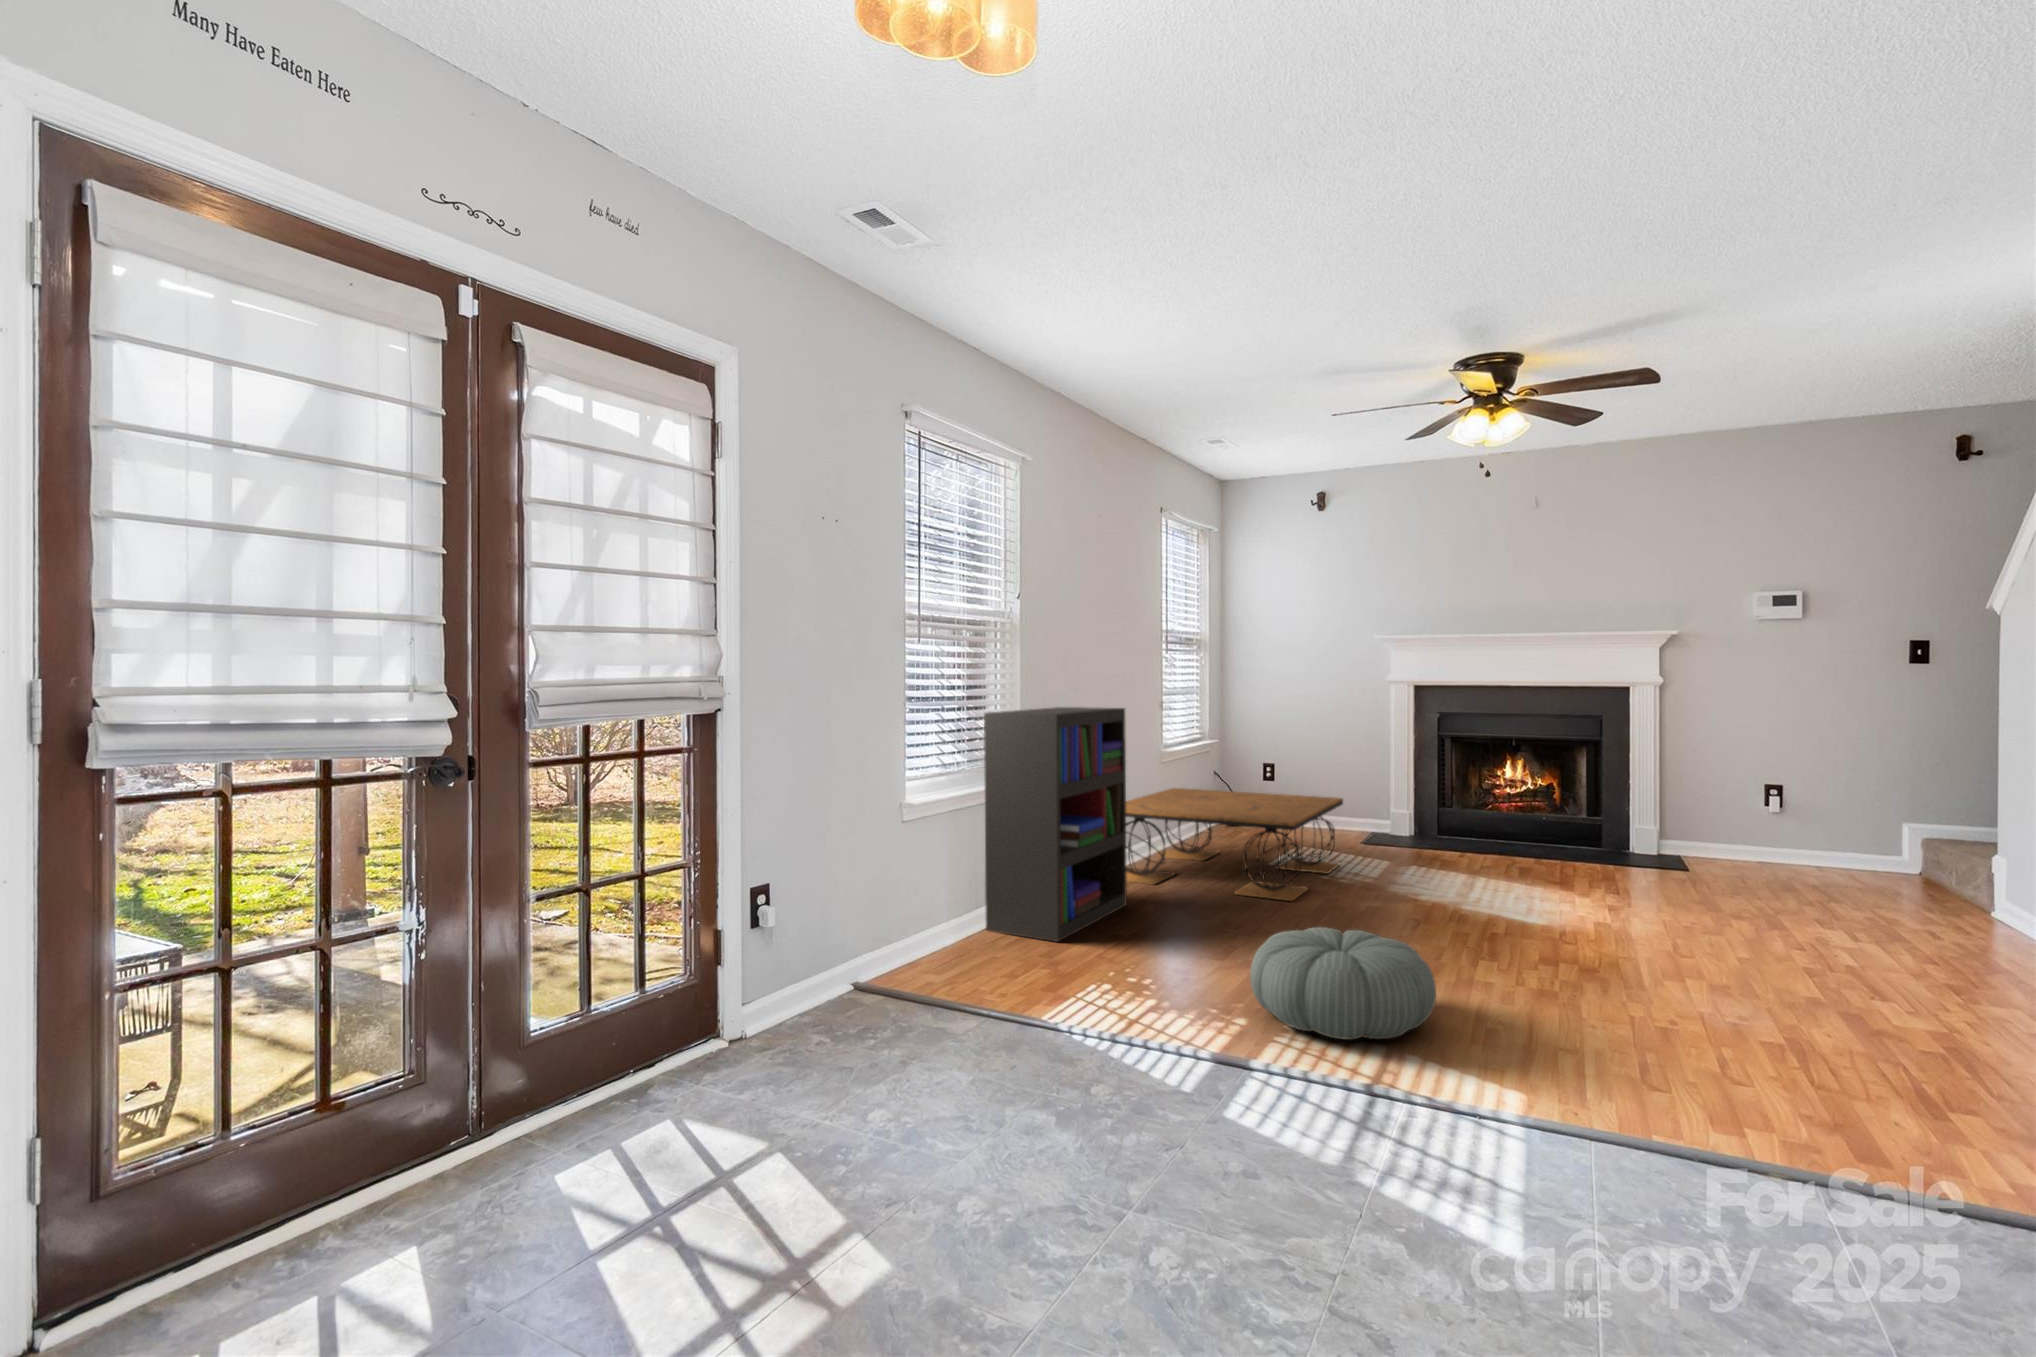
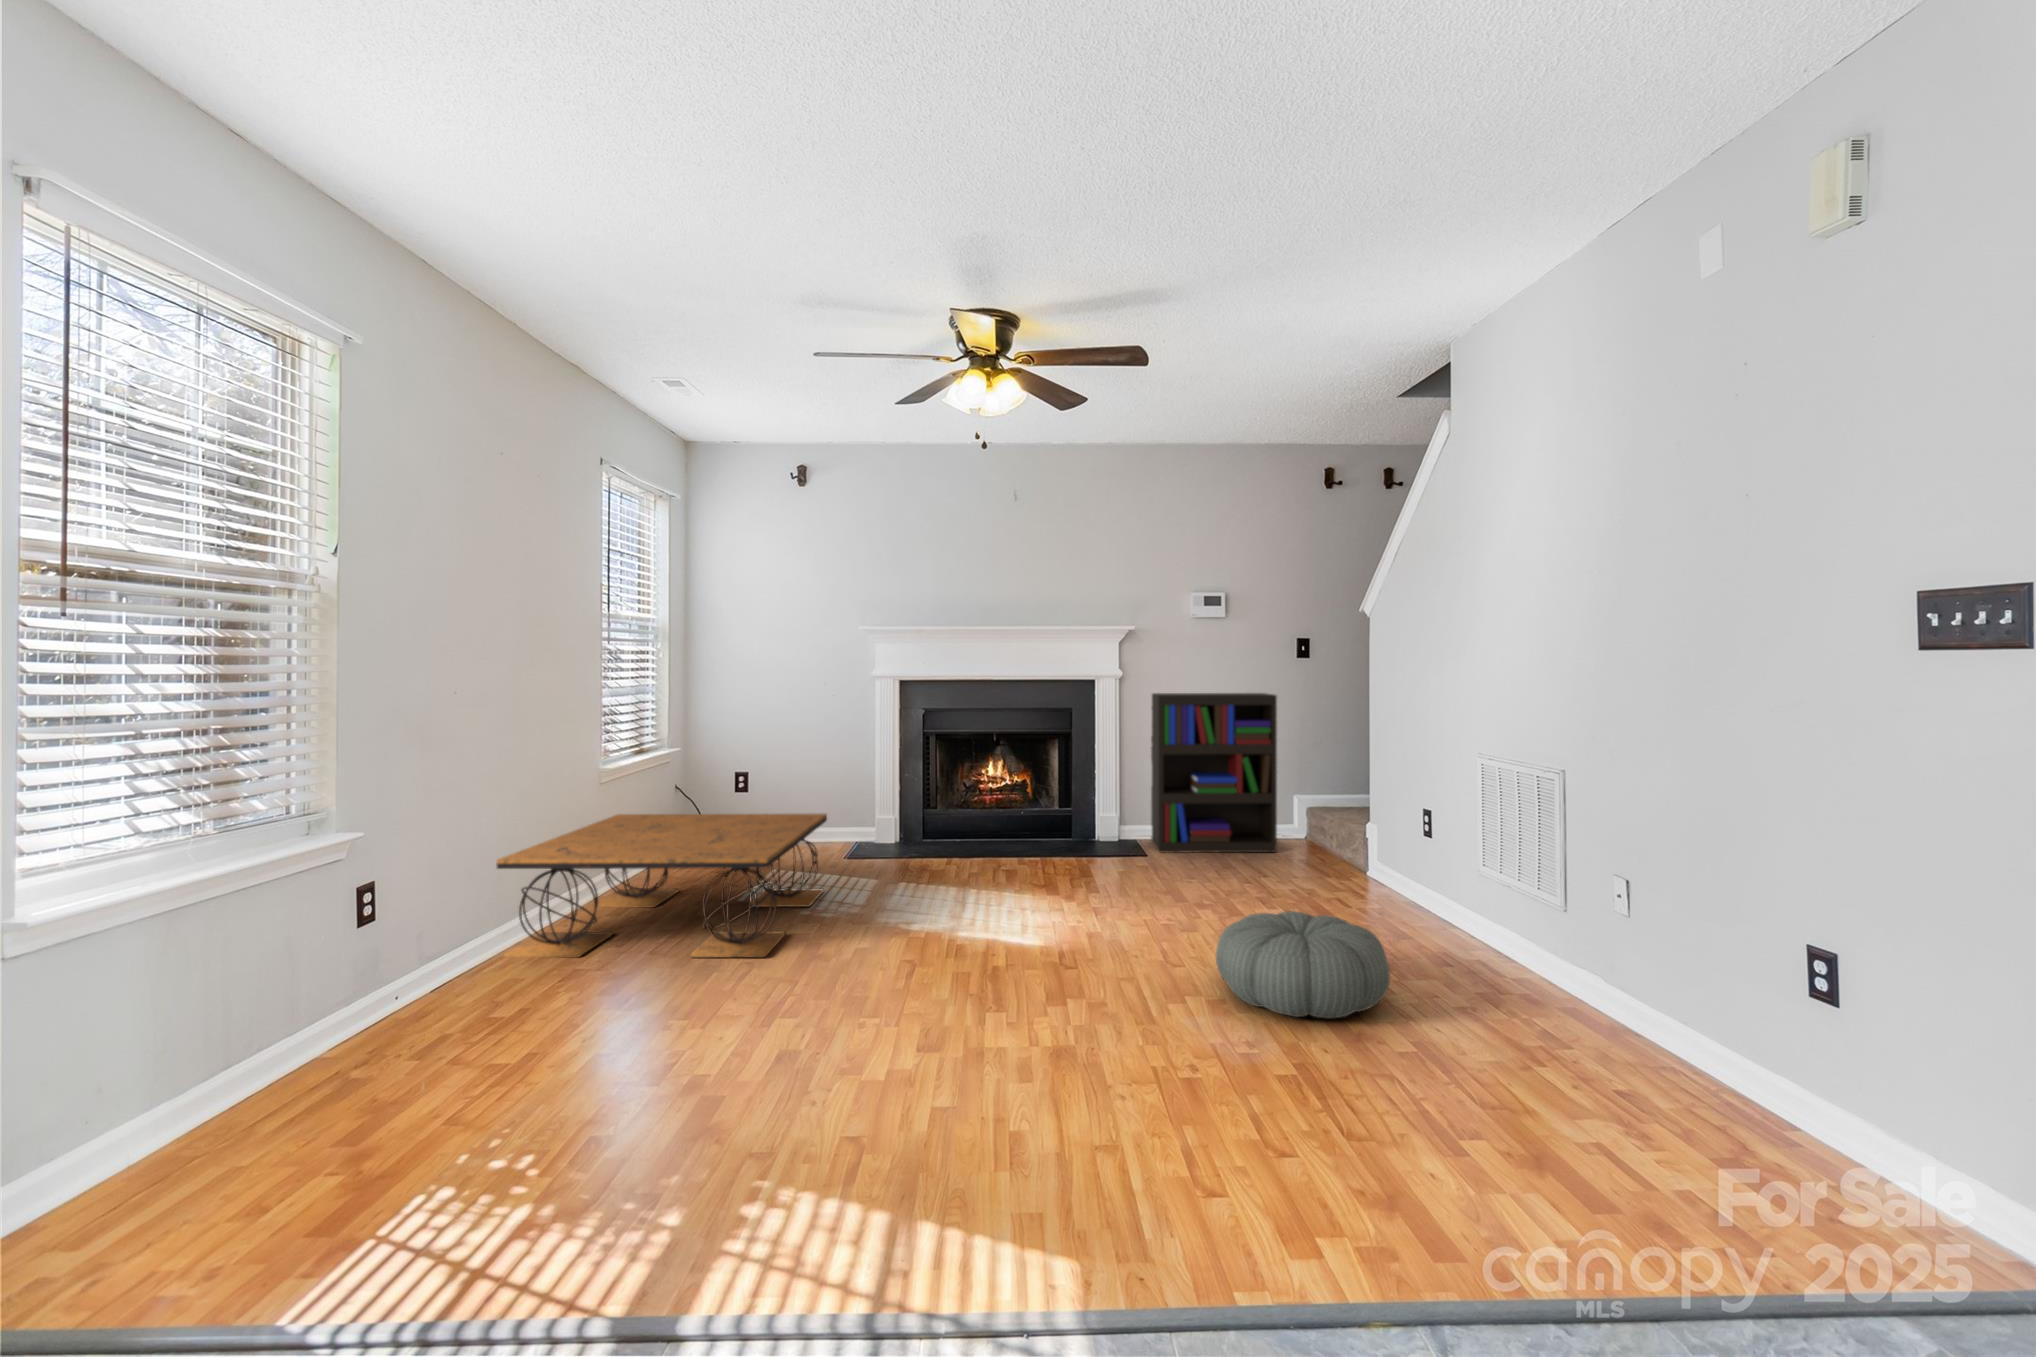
bookshelf: present [984,707,1127,942] -> present [1151,693,1277,853]
pouf: present [1250,927,1436,1040] -> present [1216,911,1390,1018]

